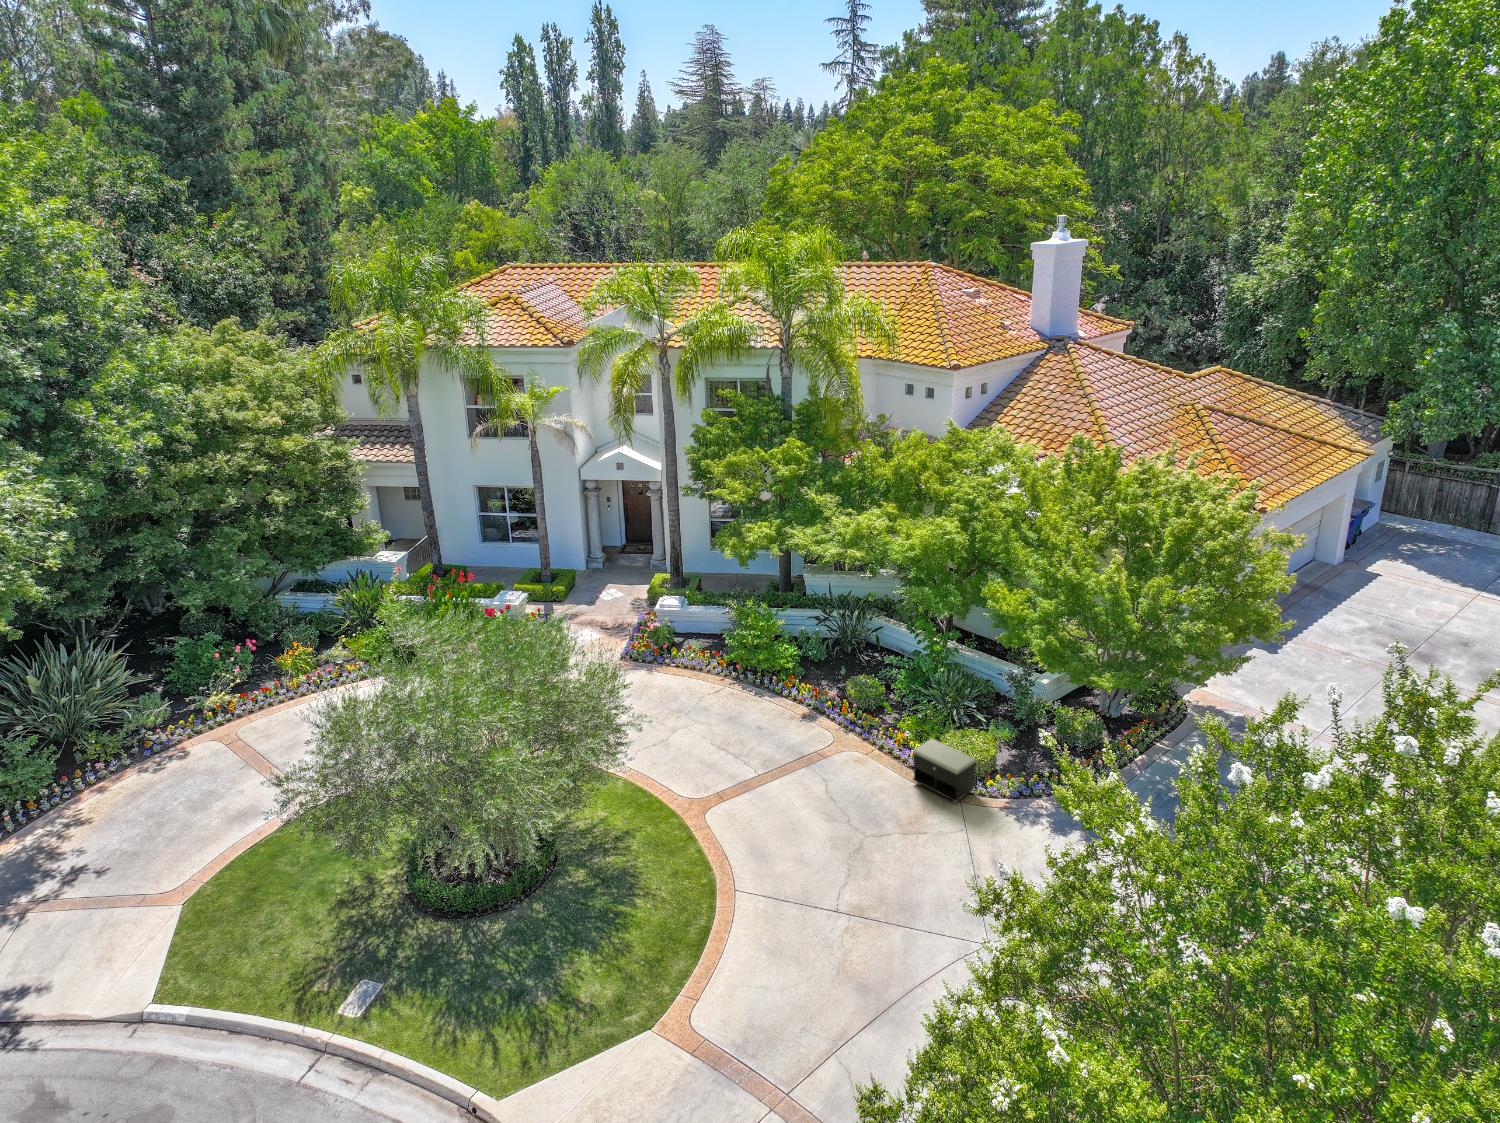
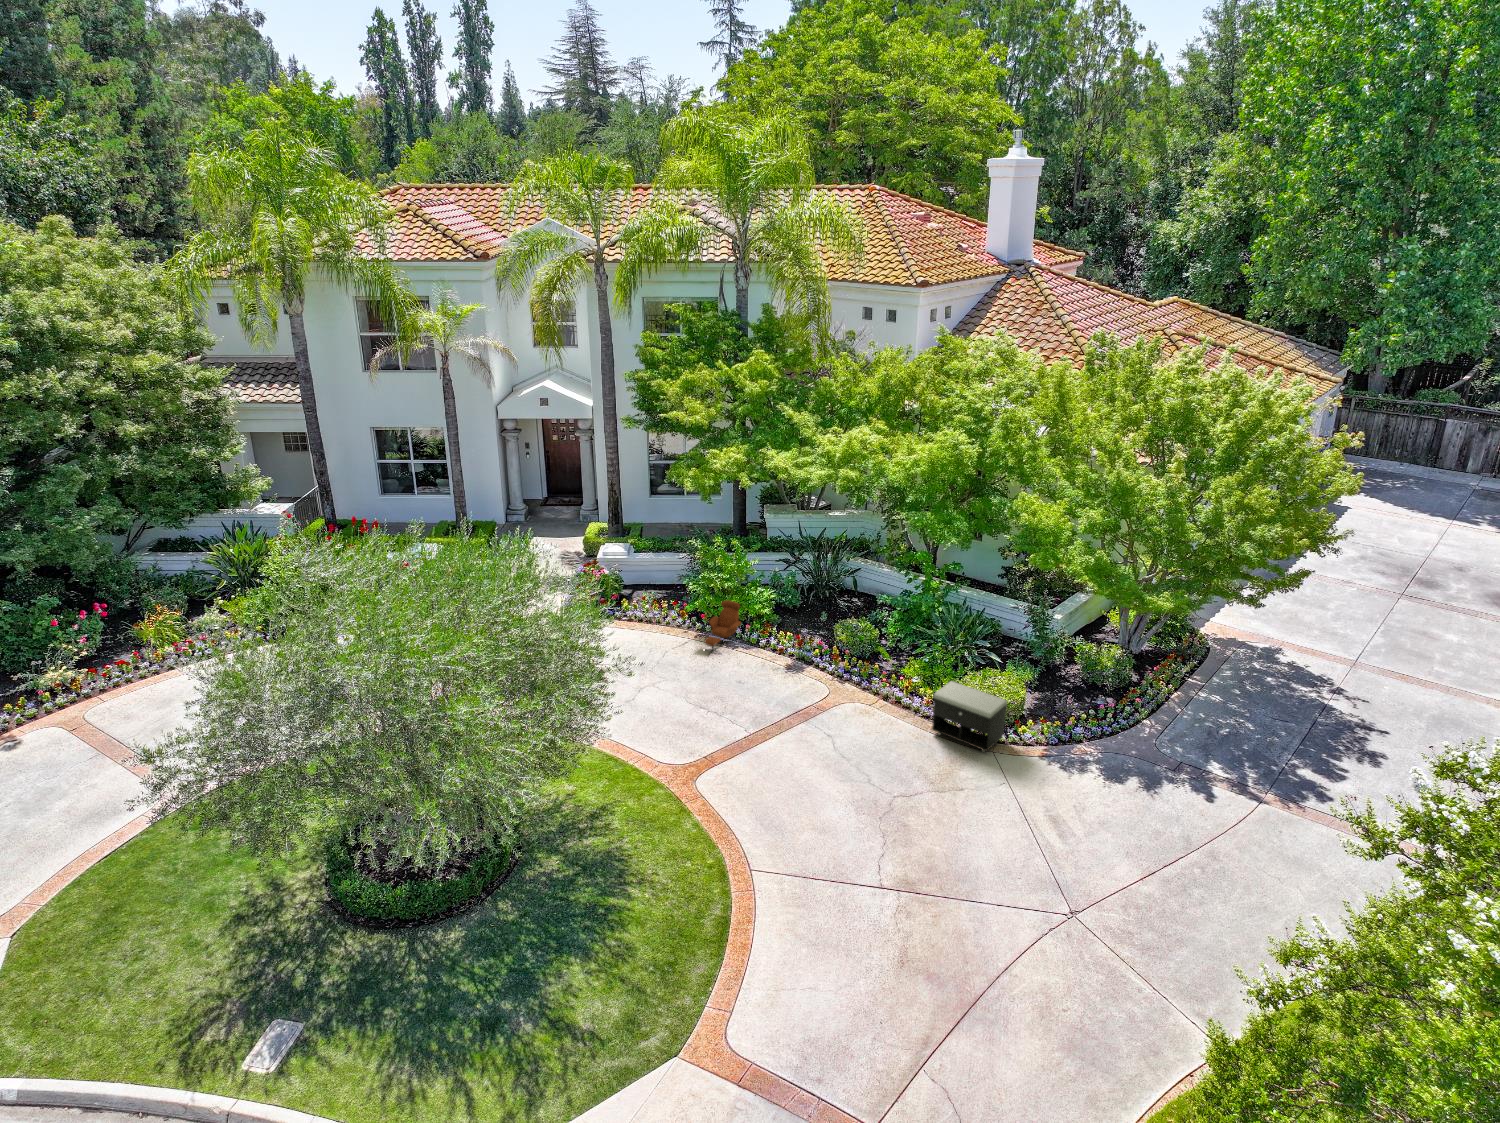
lounge chair: none [734,653,768,702] -> present [705,600,741,653]

